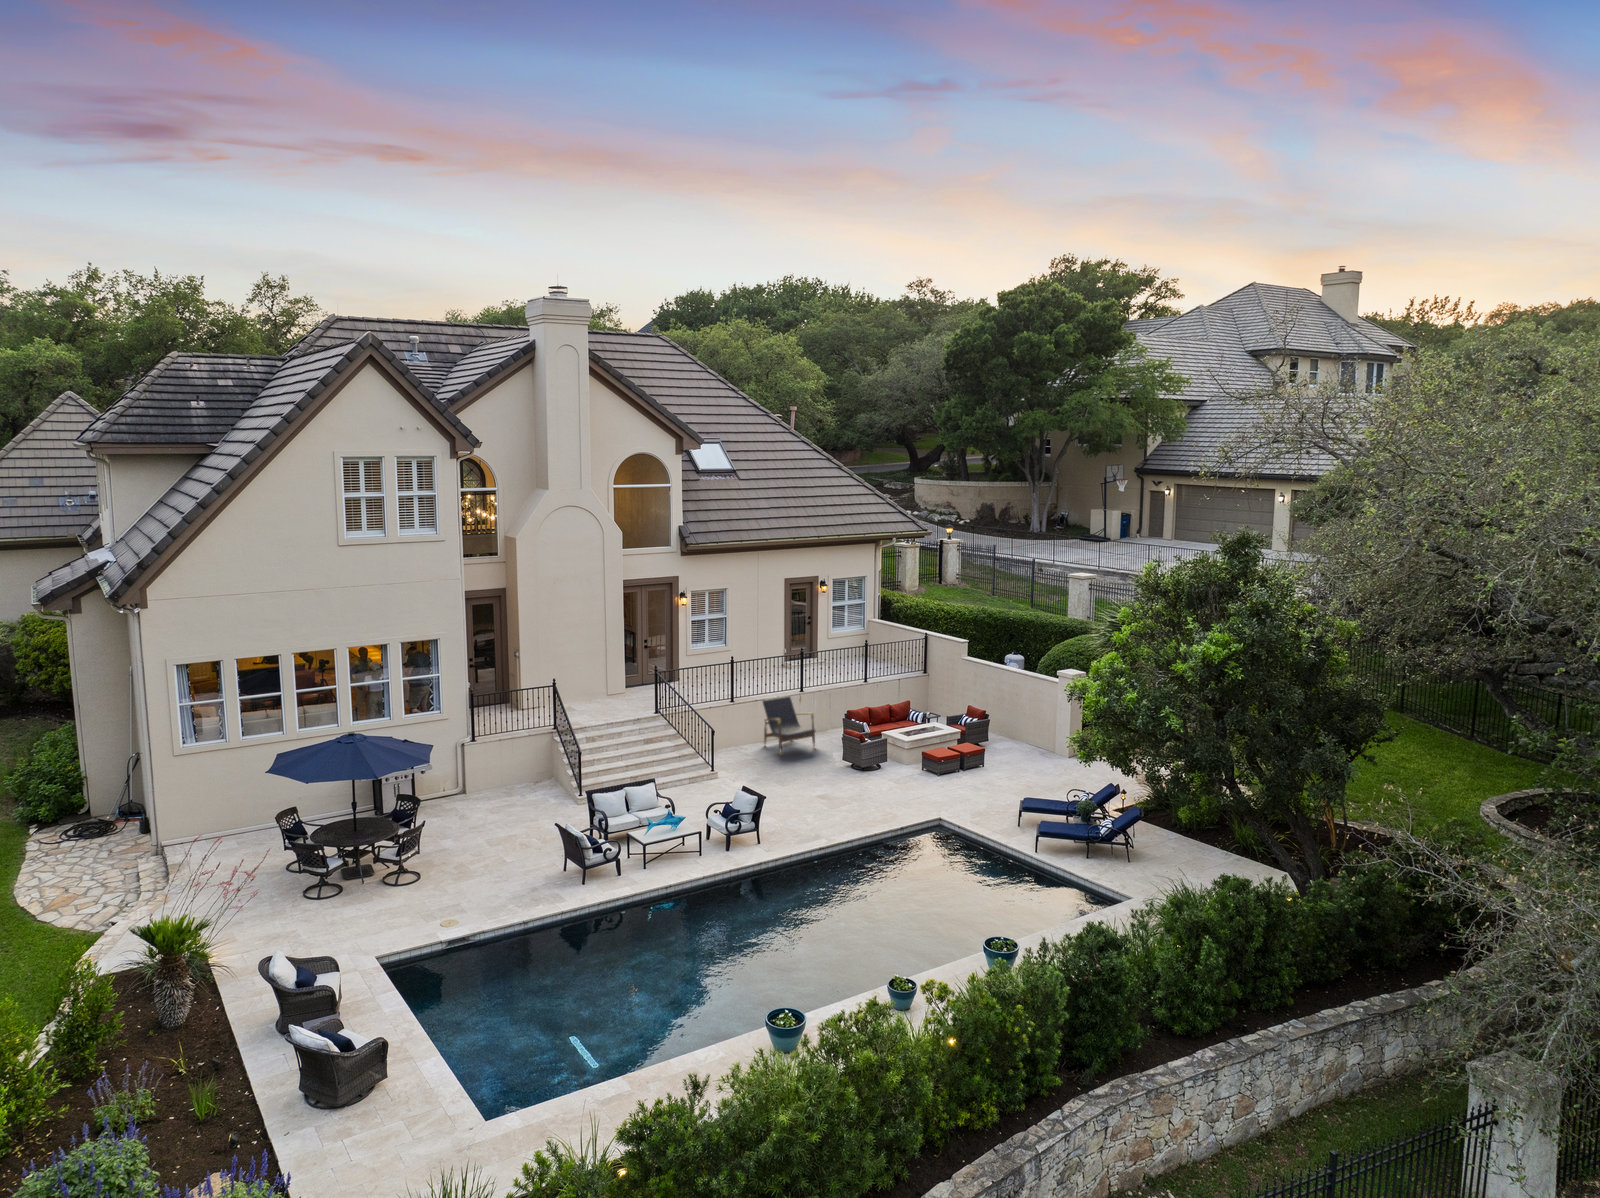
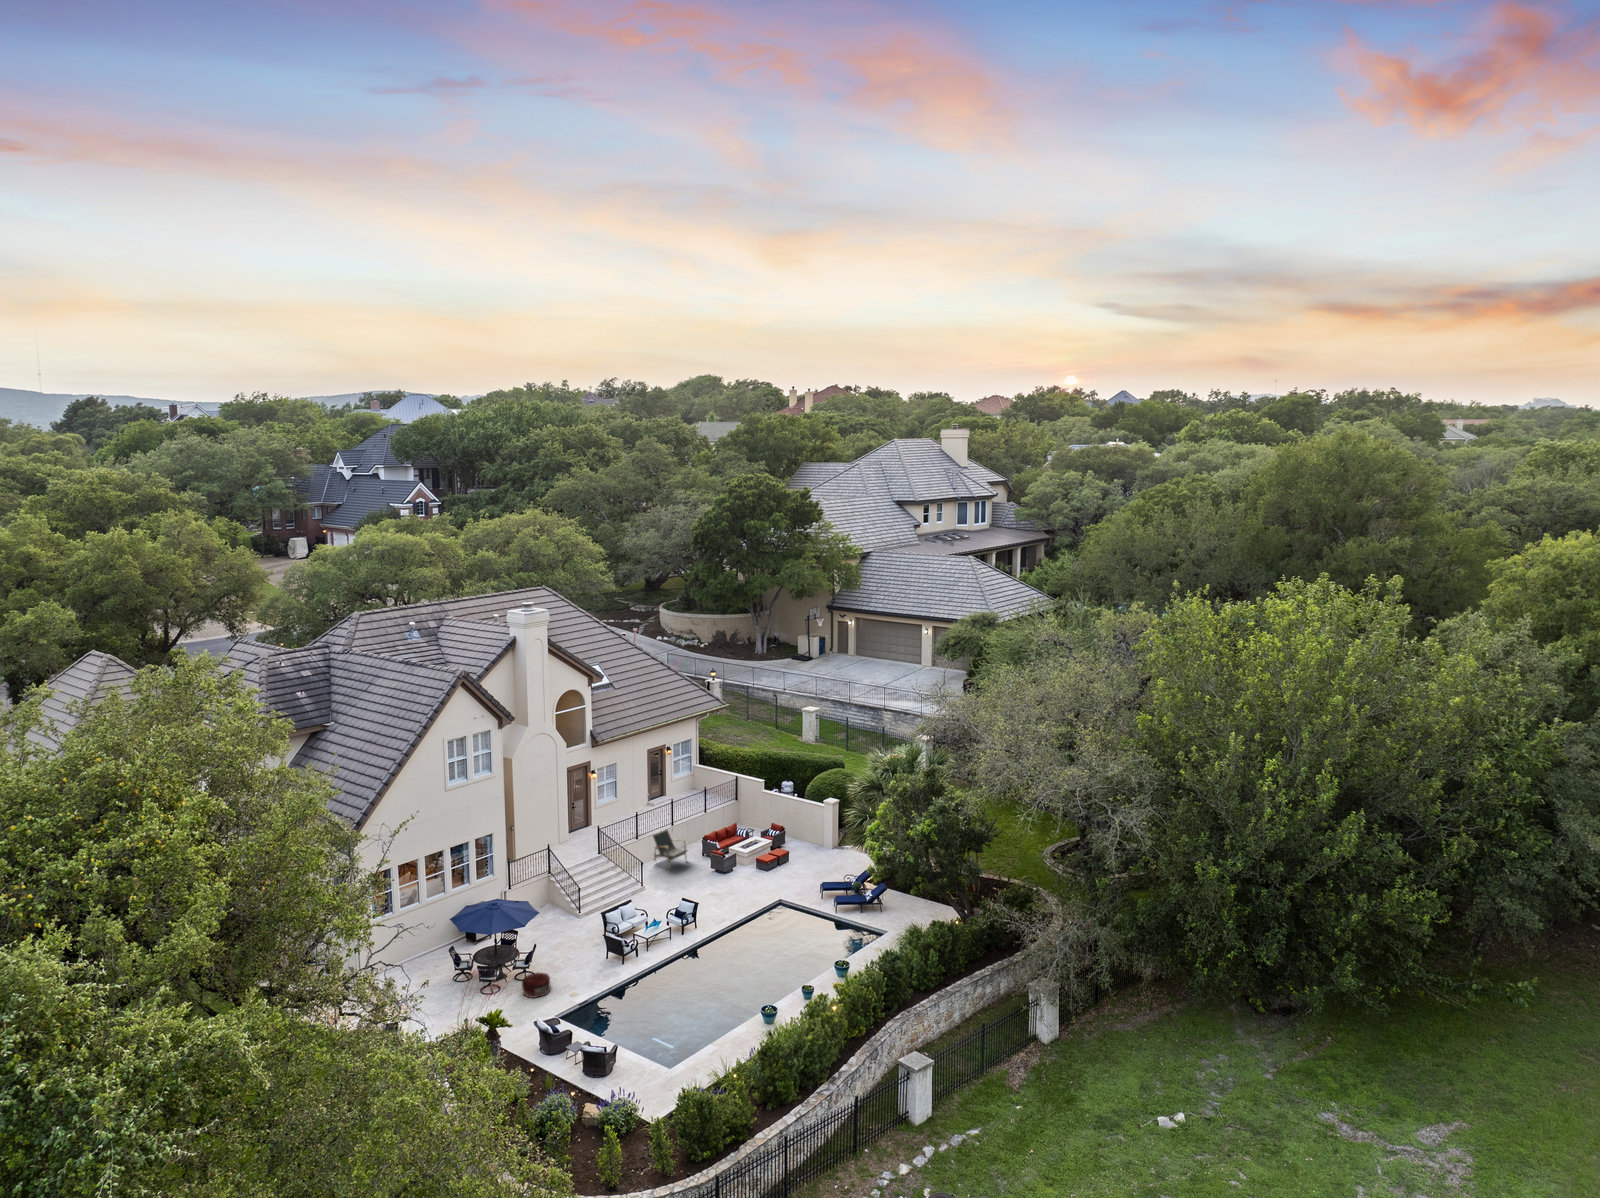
pouf: none [394,873,452,916] -> present [522,973,551,998]

